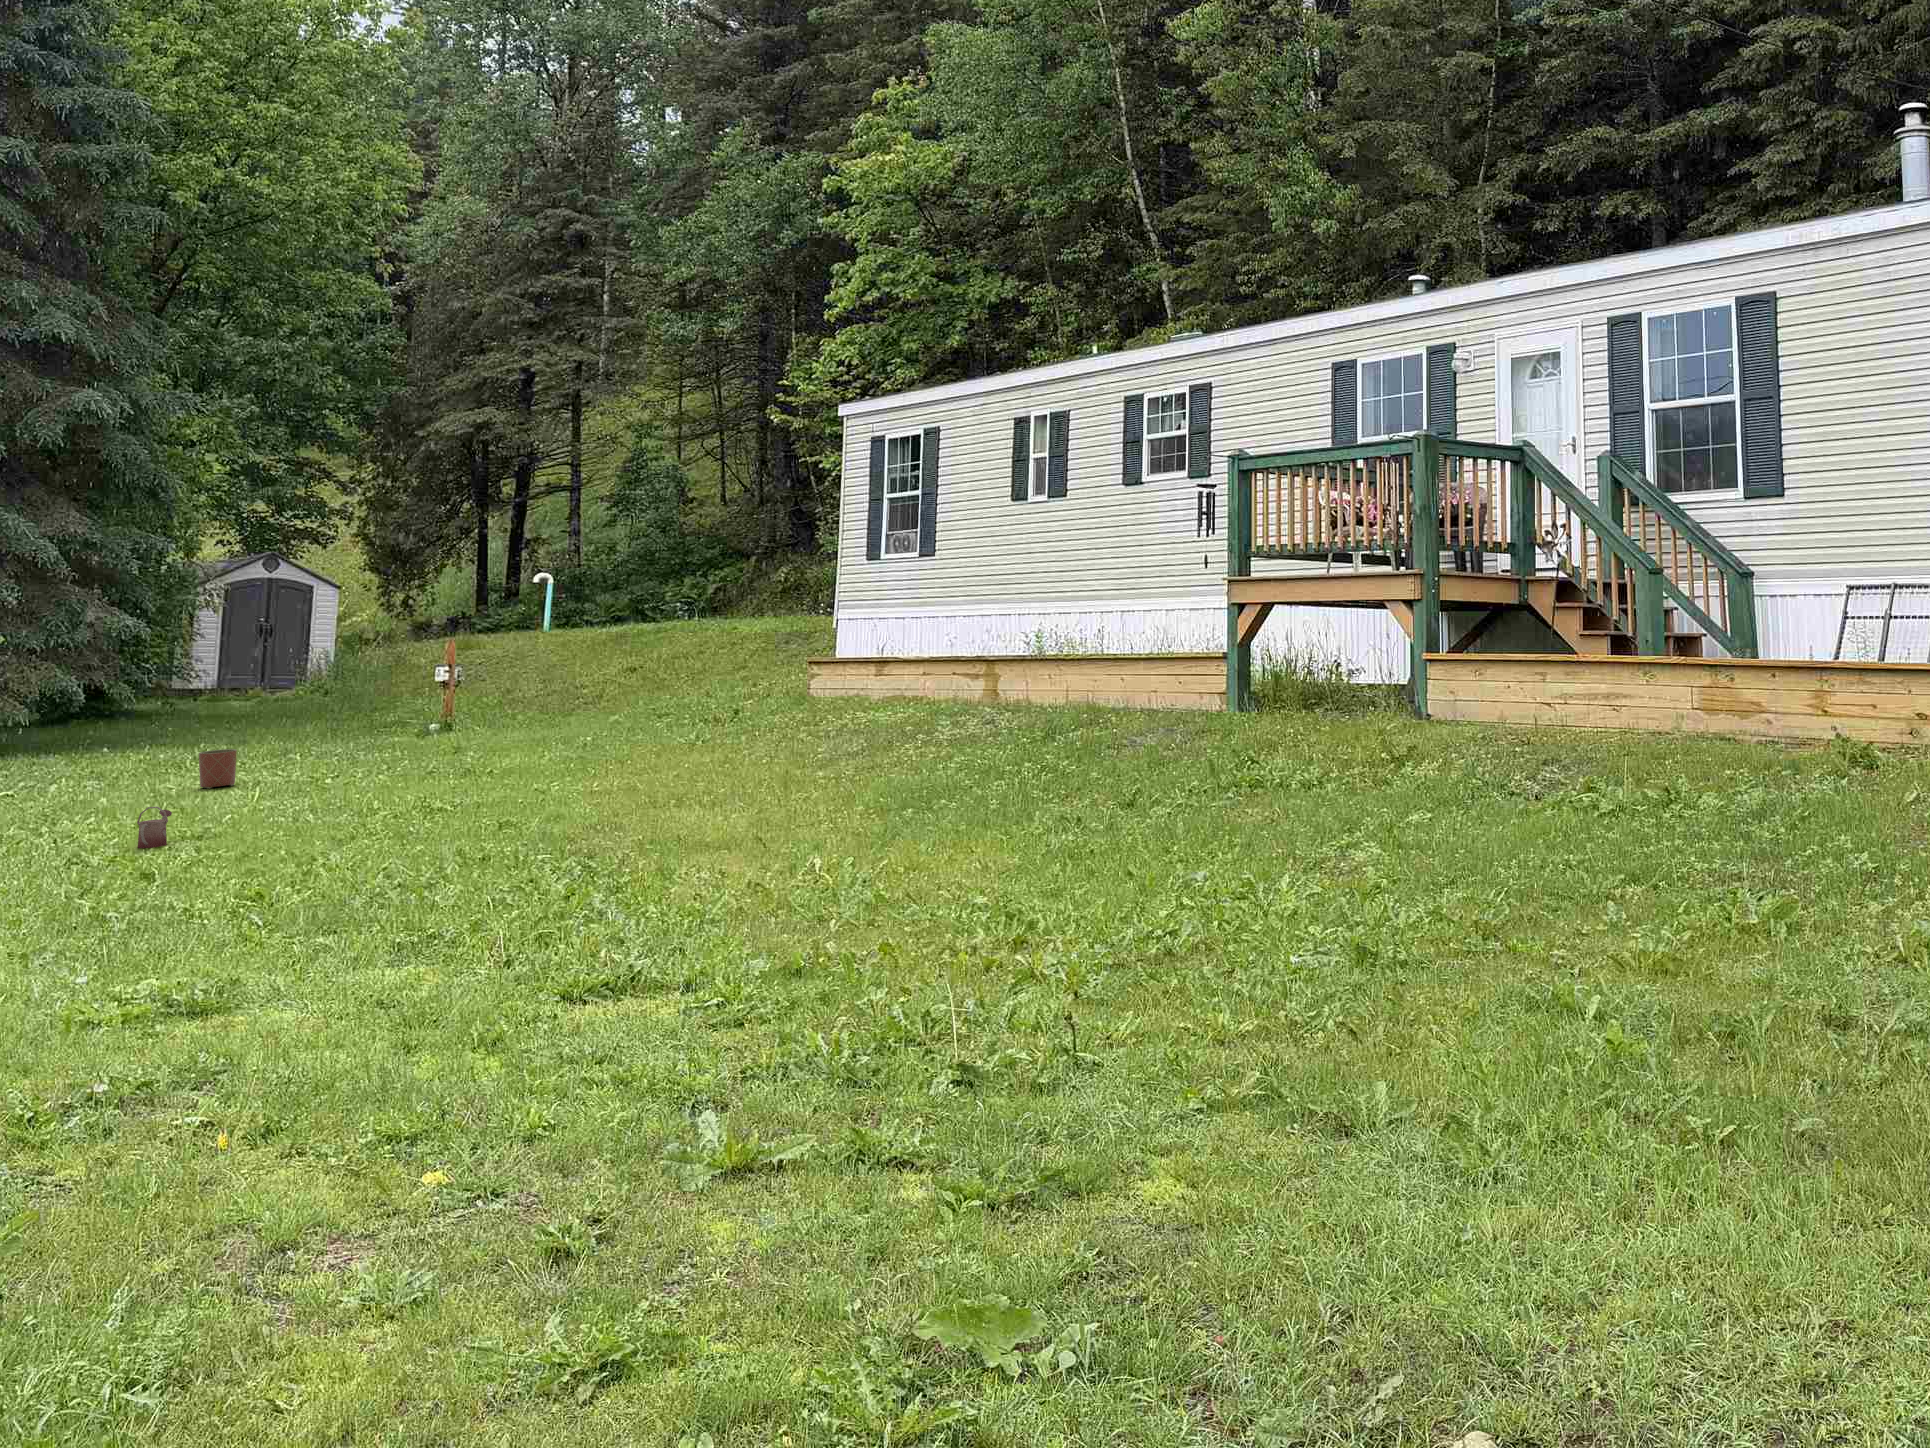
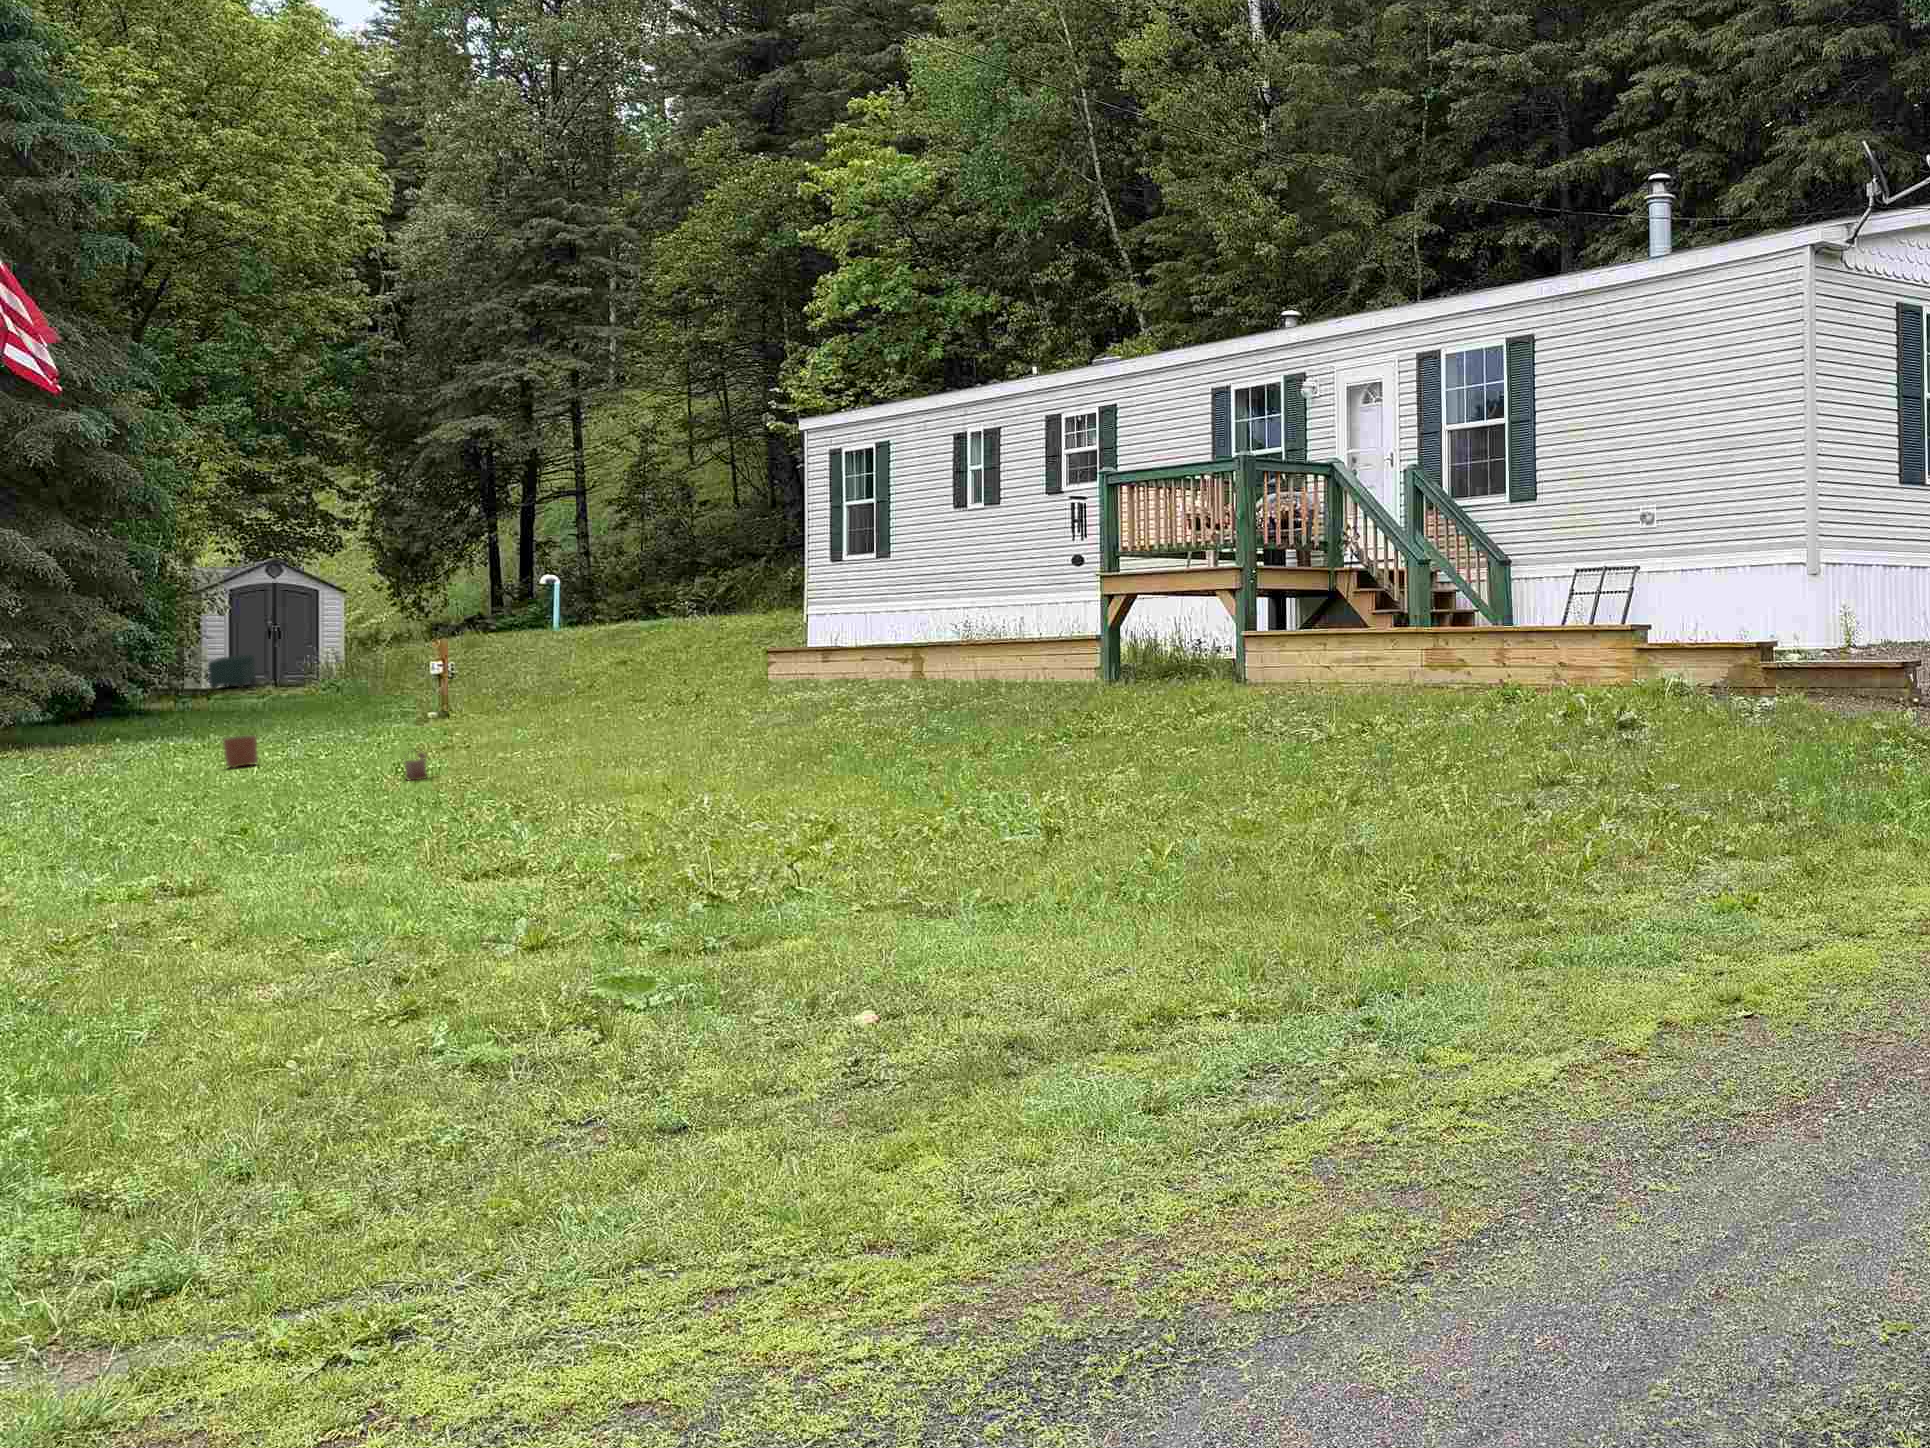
bench: none [197,651,243,689] -> present [208,655,256,690]
watering can: present [137,807,172,848] -> present [404,750,427,781]

